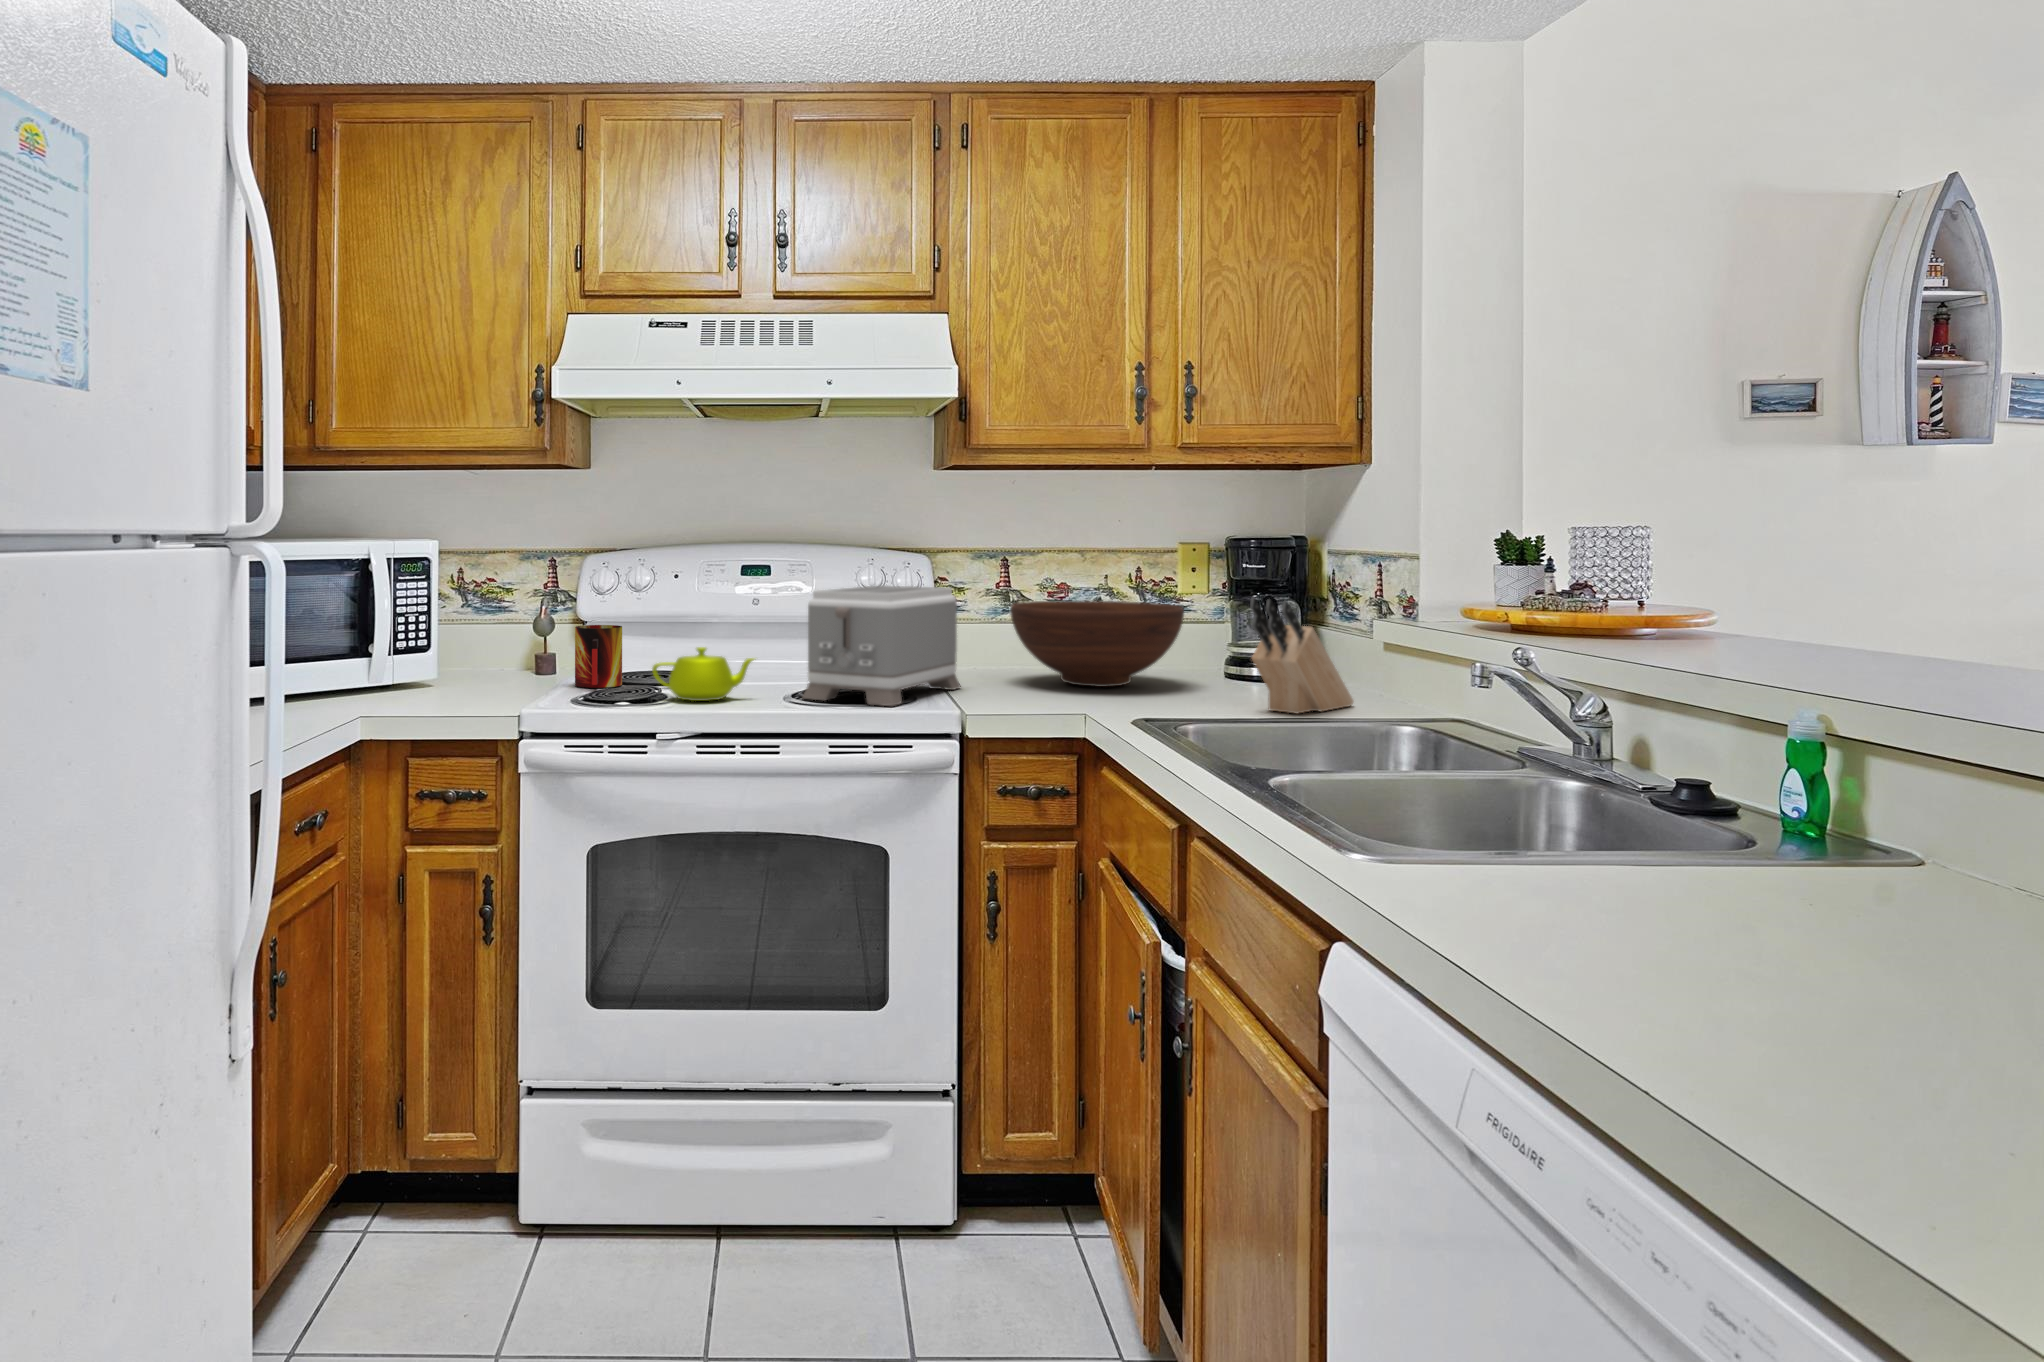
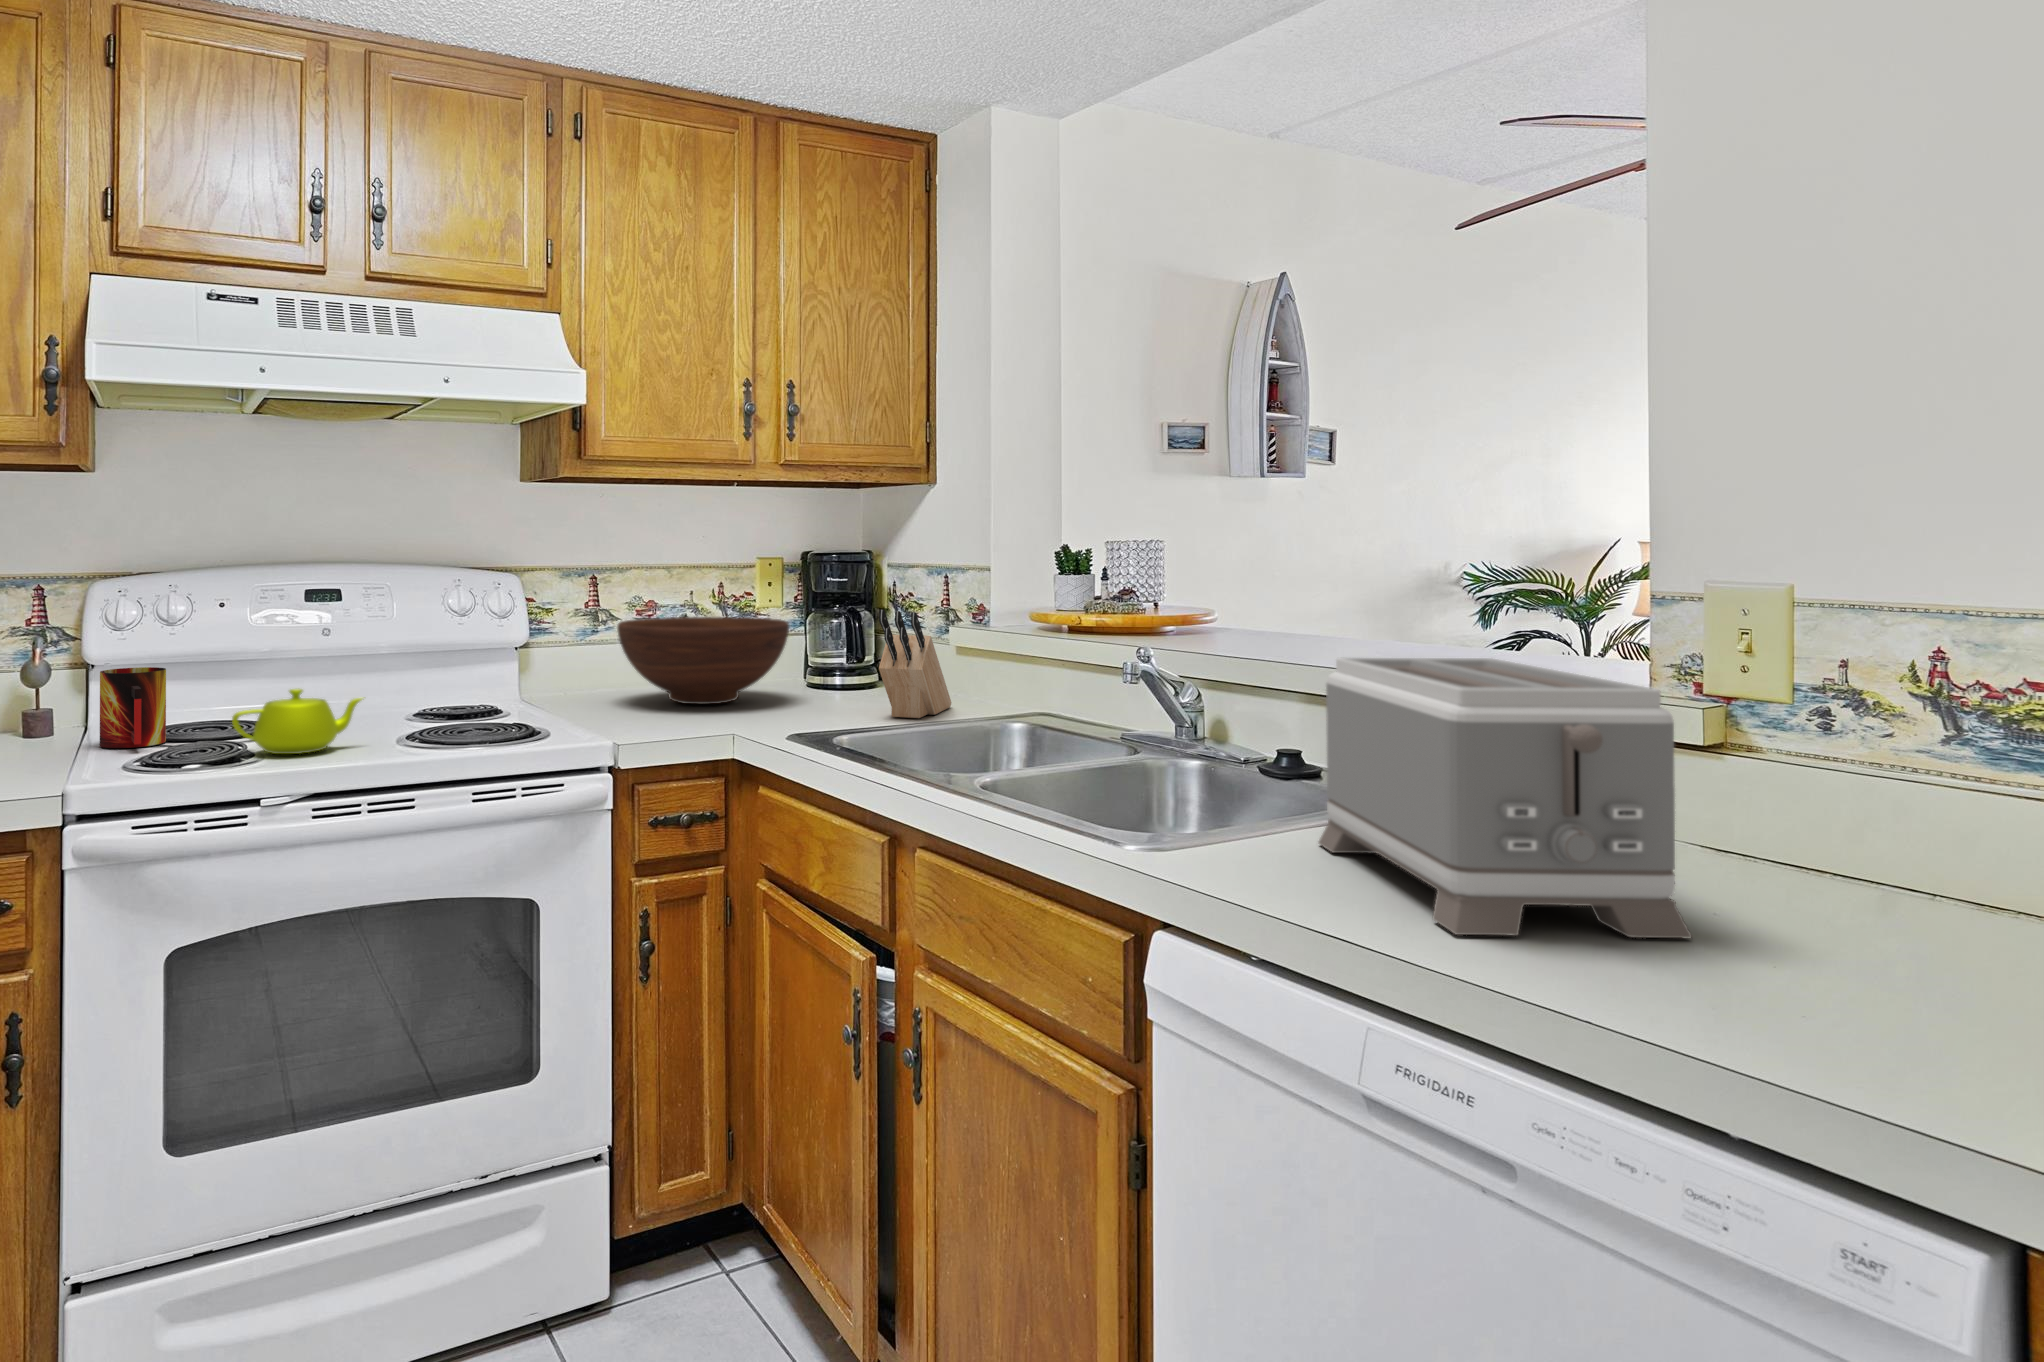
toaster: present [803,585,961,706] -> present [1319,658,1692,939]

